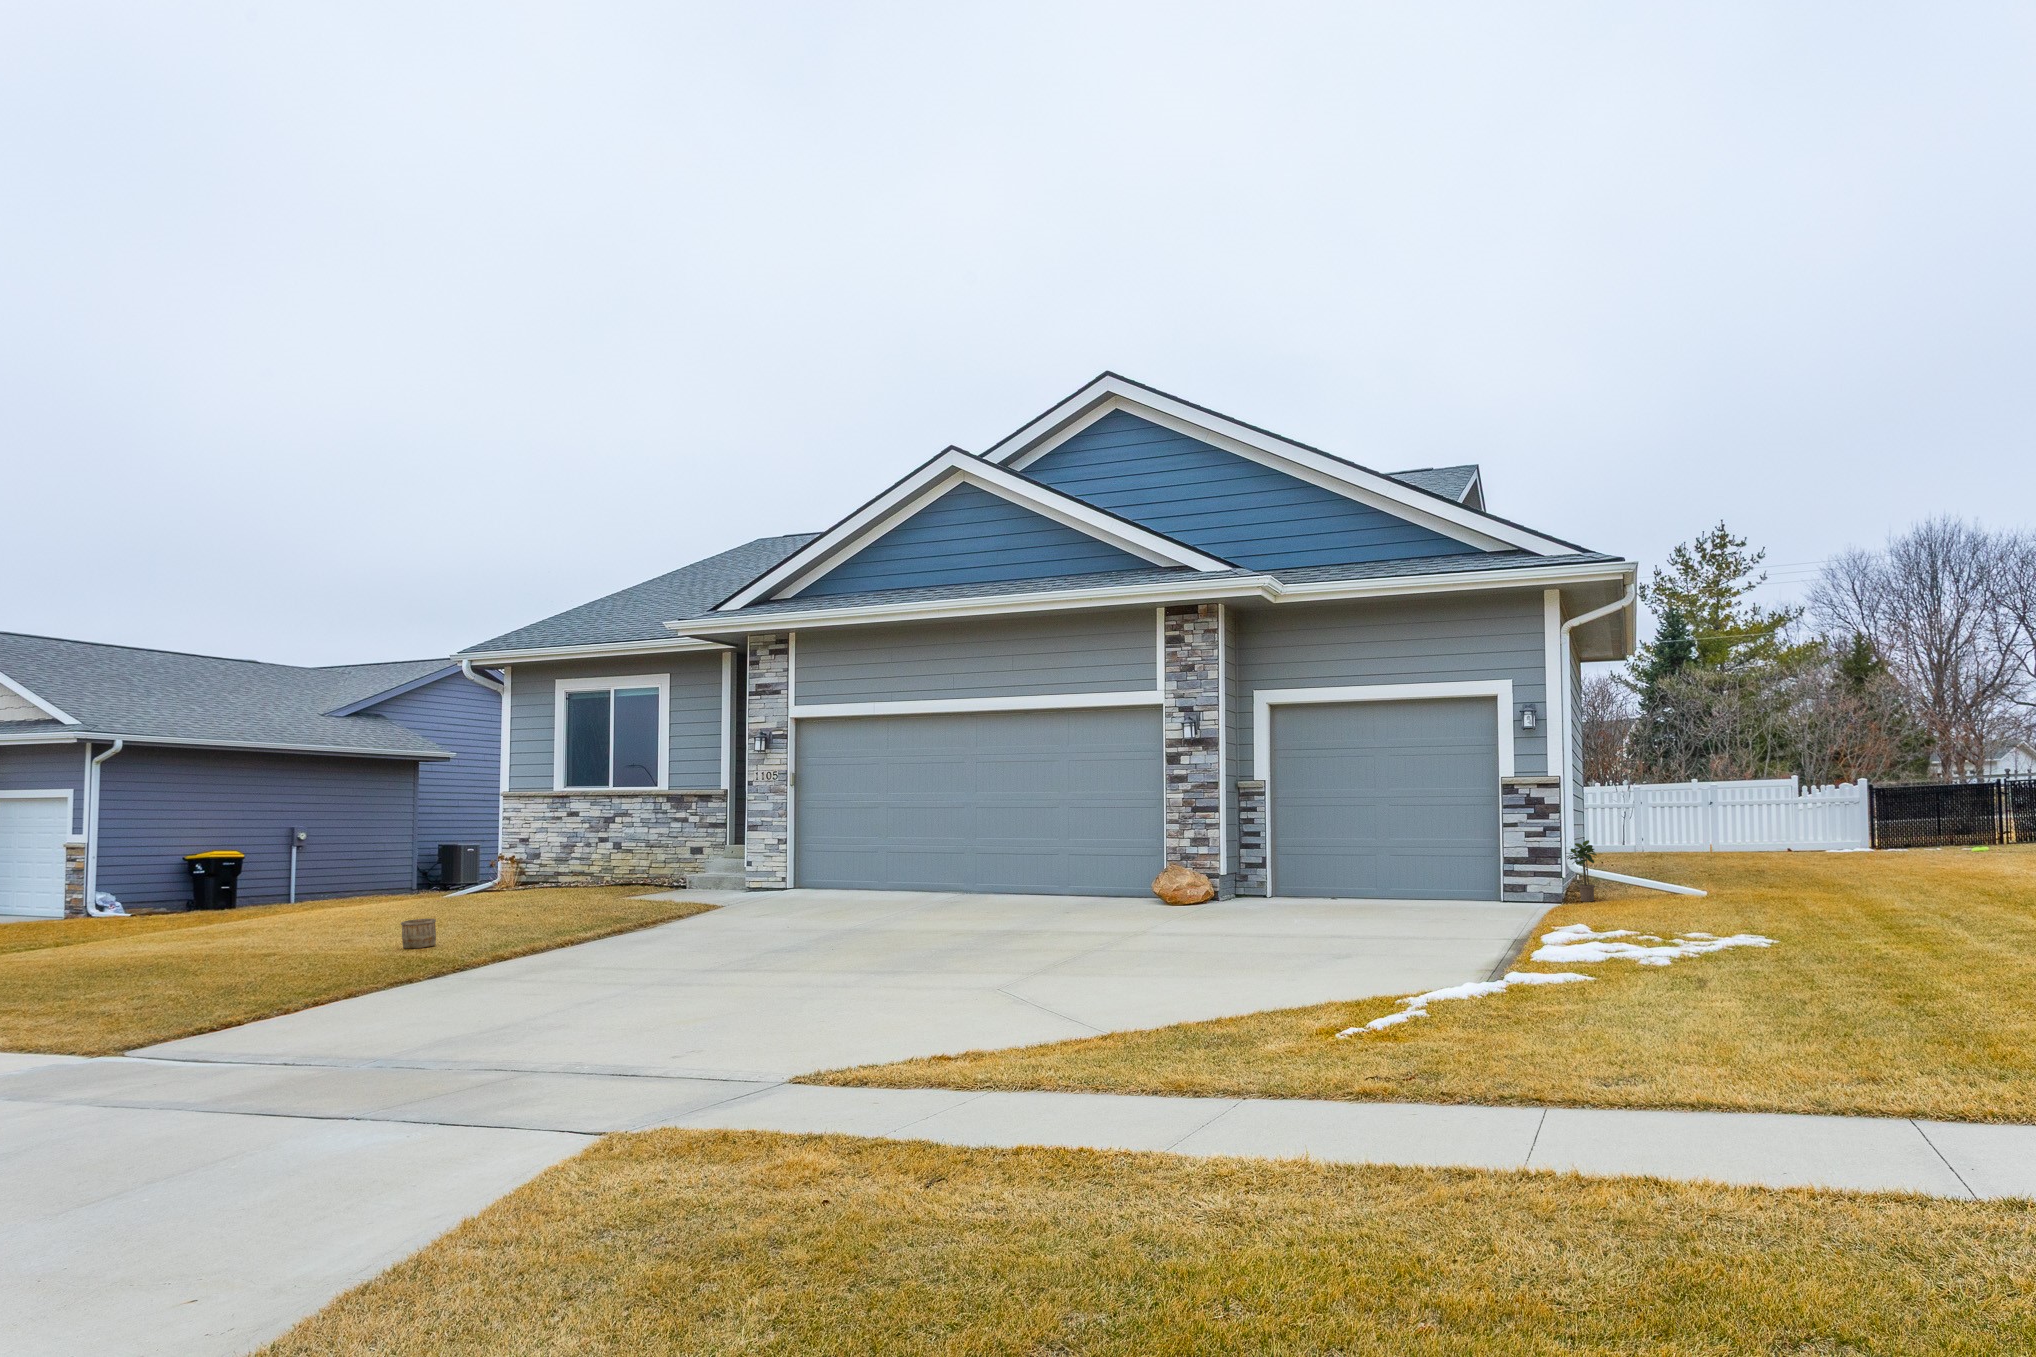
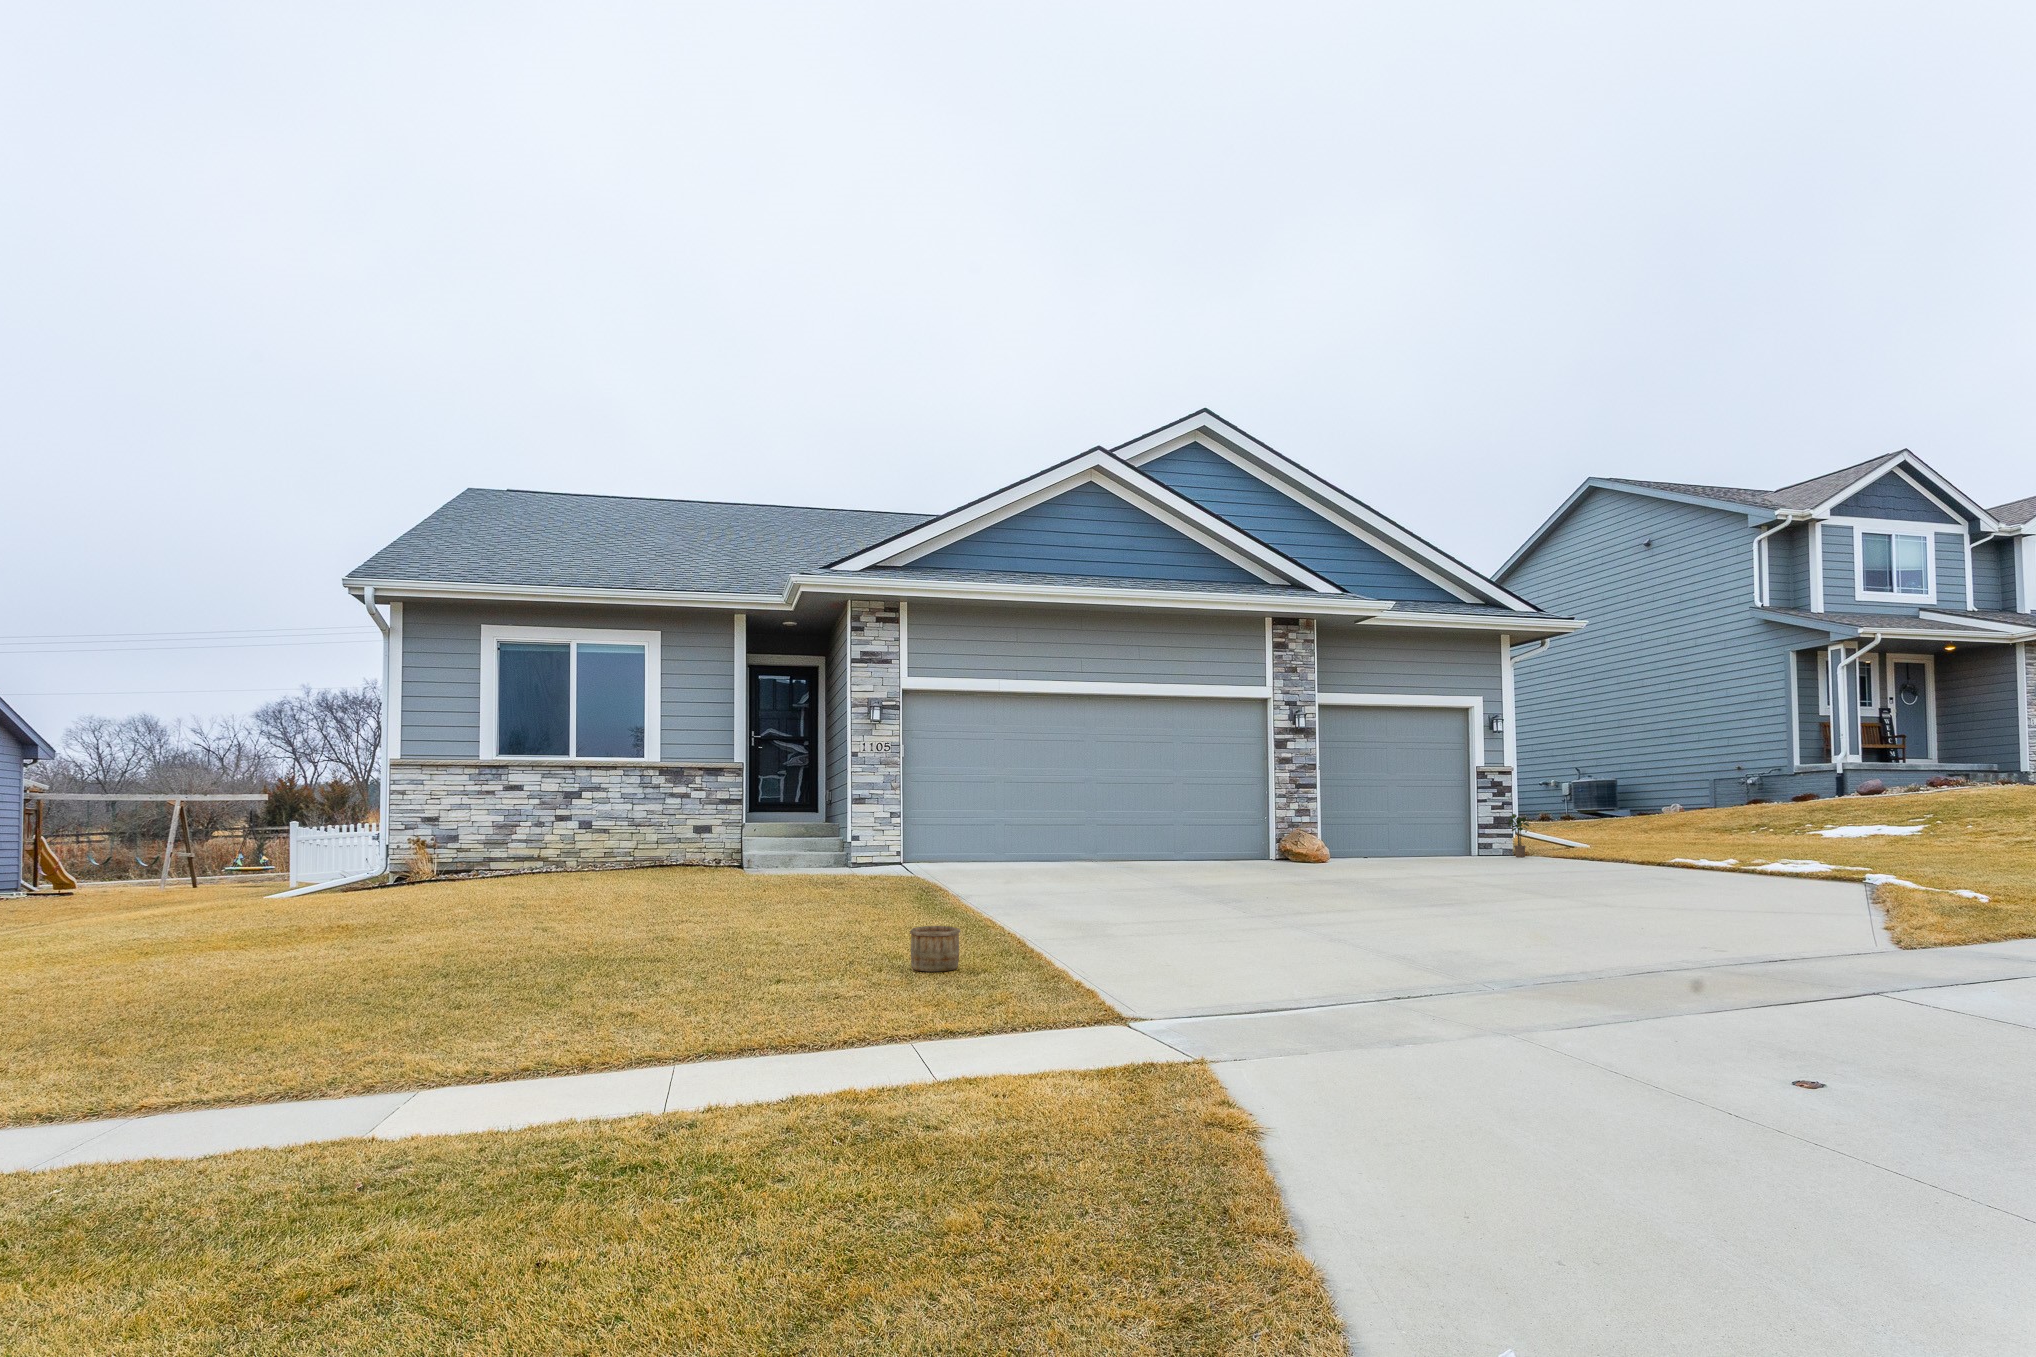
wooden bucket: present [401,919,436,948] -> present [910,926,961,972]

